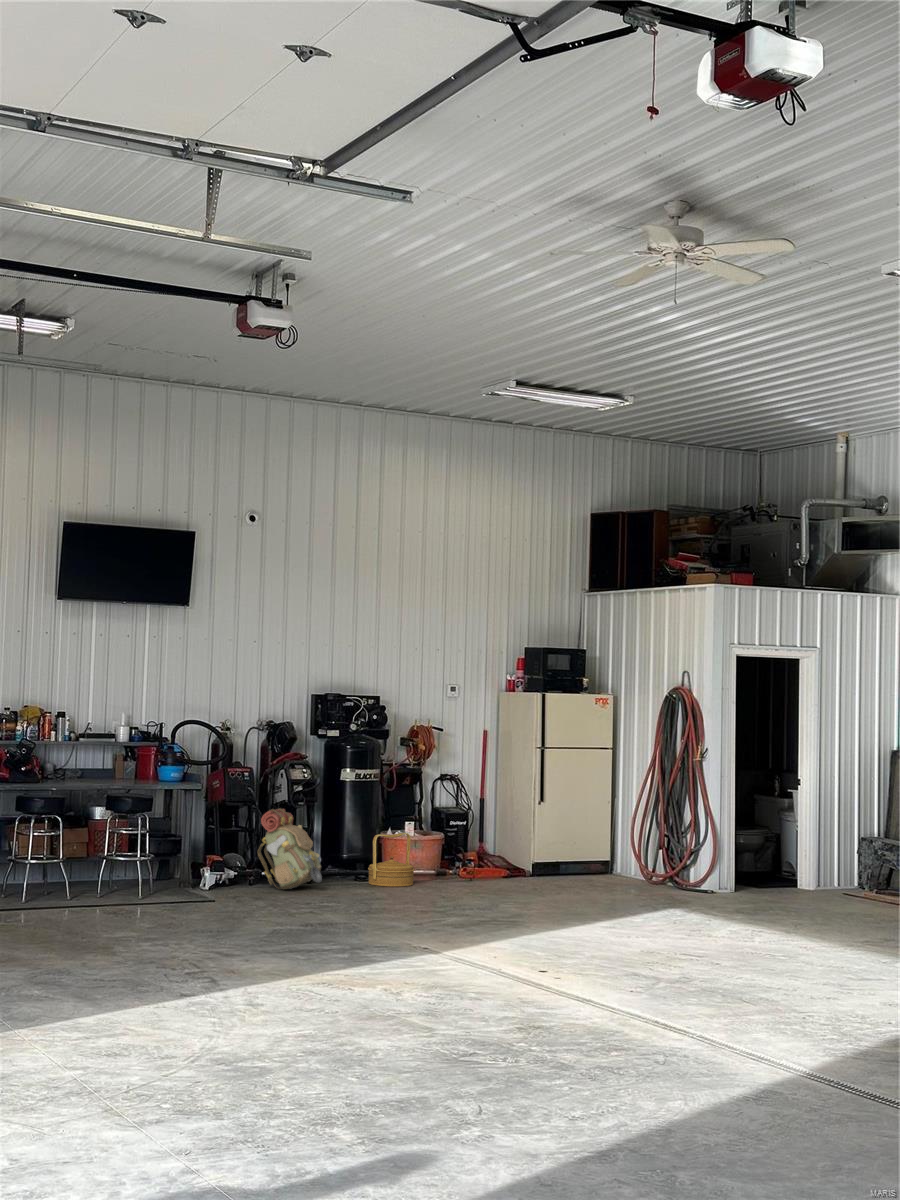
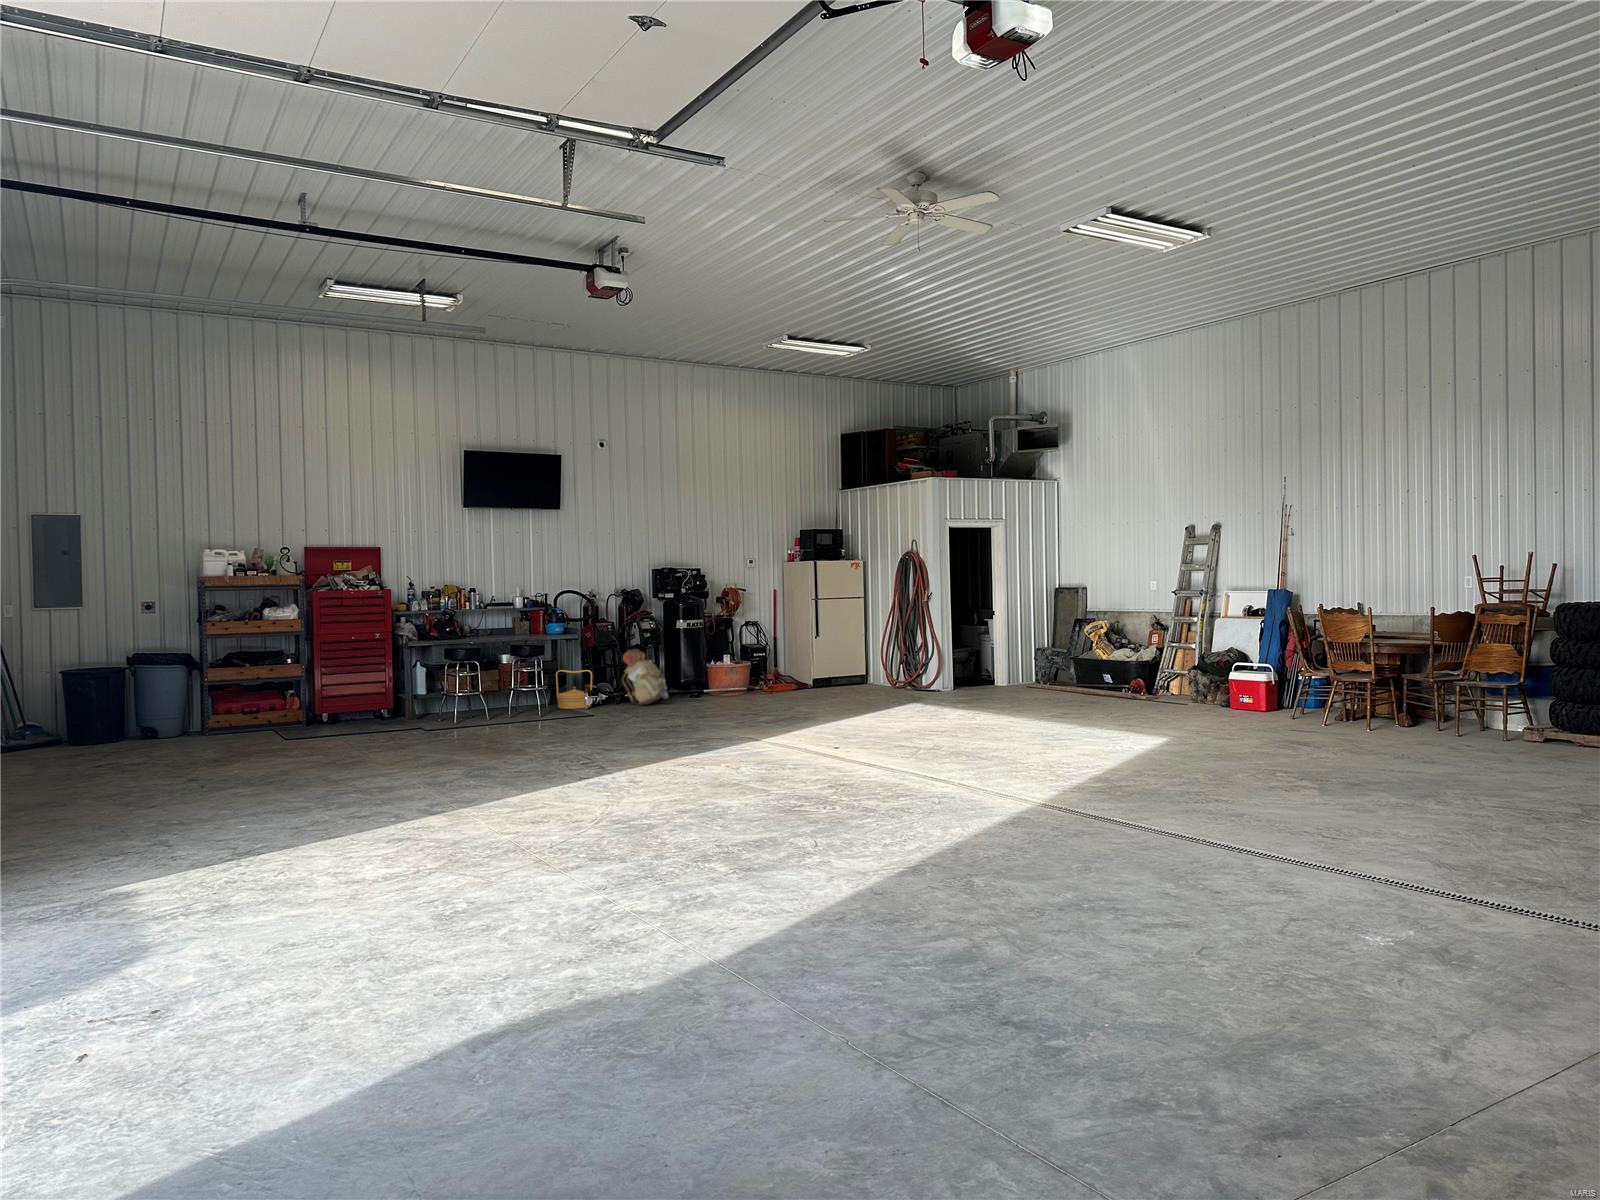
woven basket: present [368,833,414,887] -> present [556,670,593,709]

